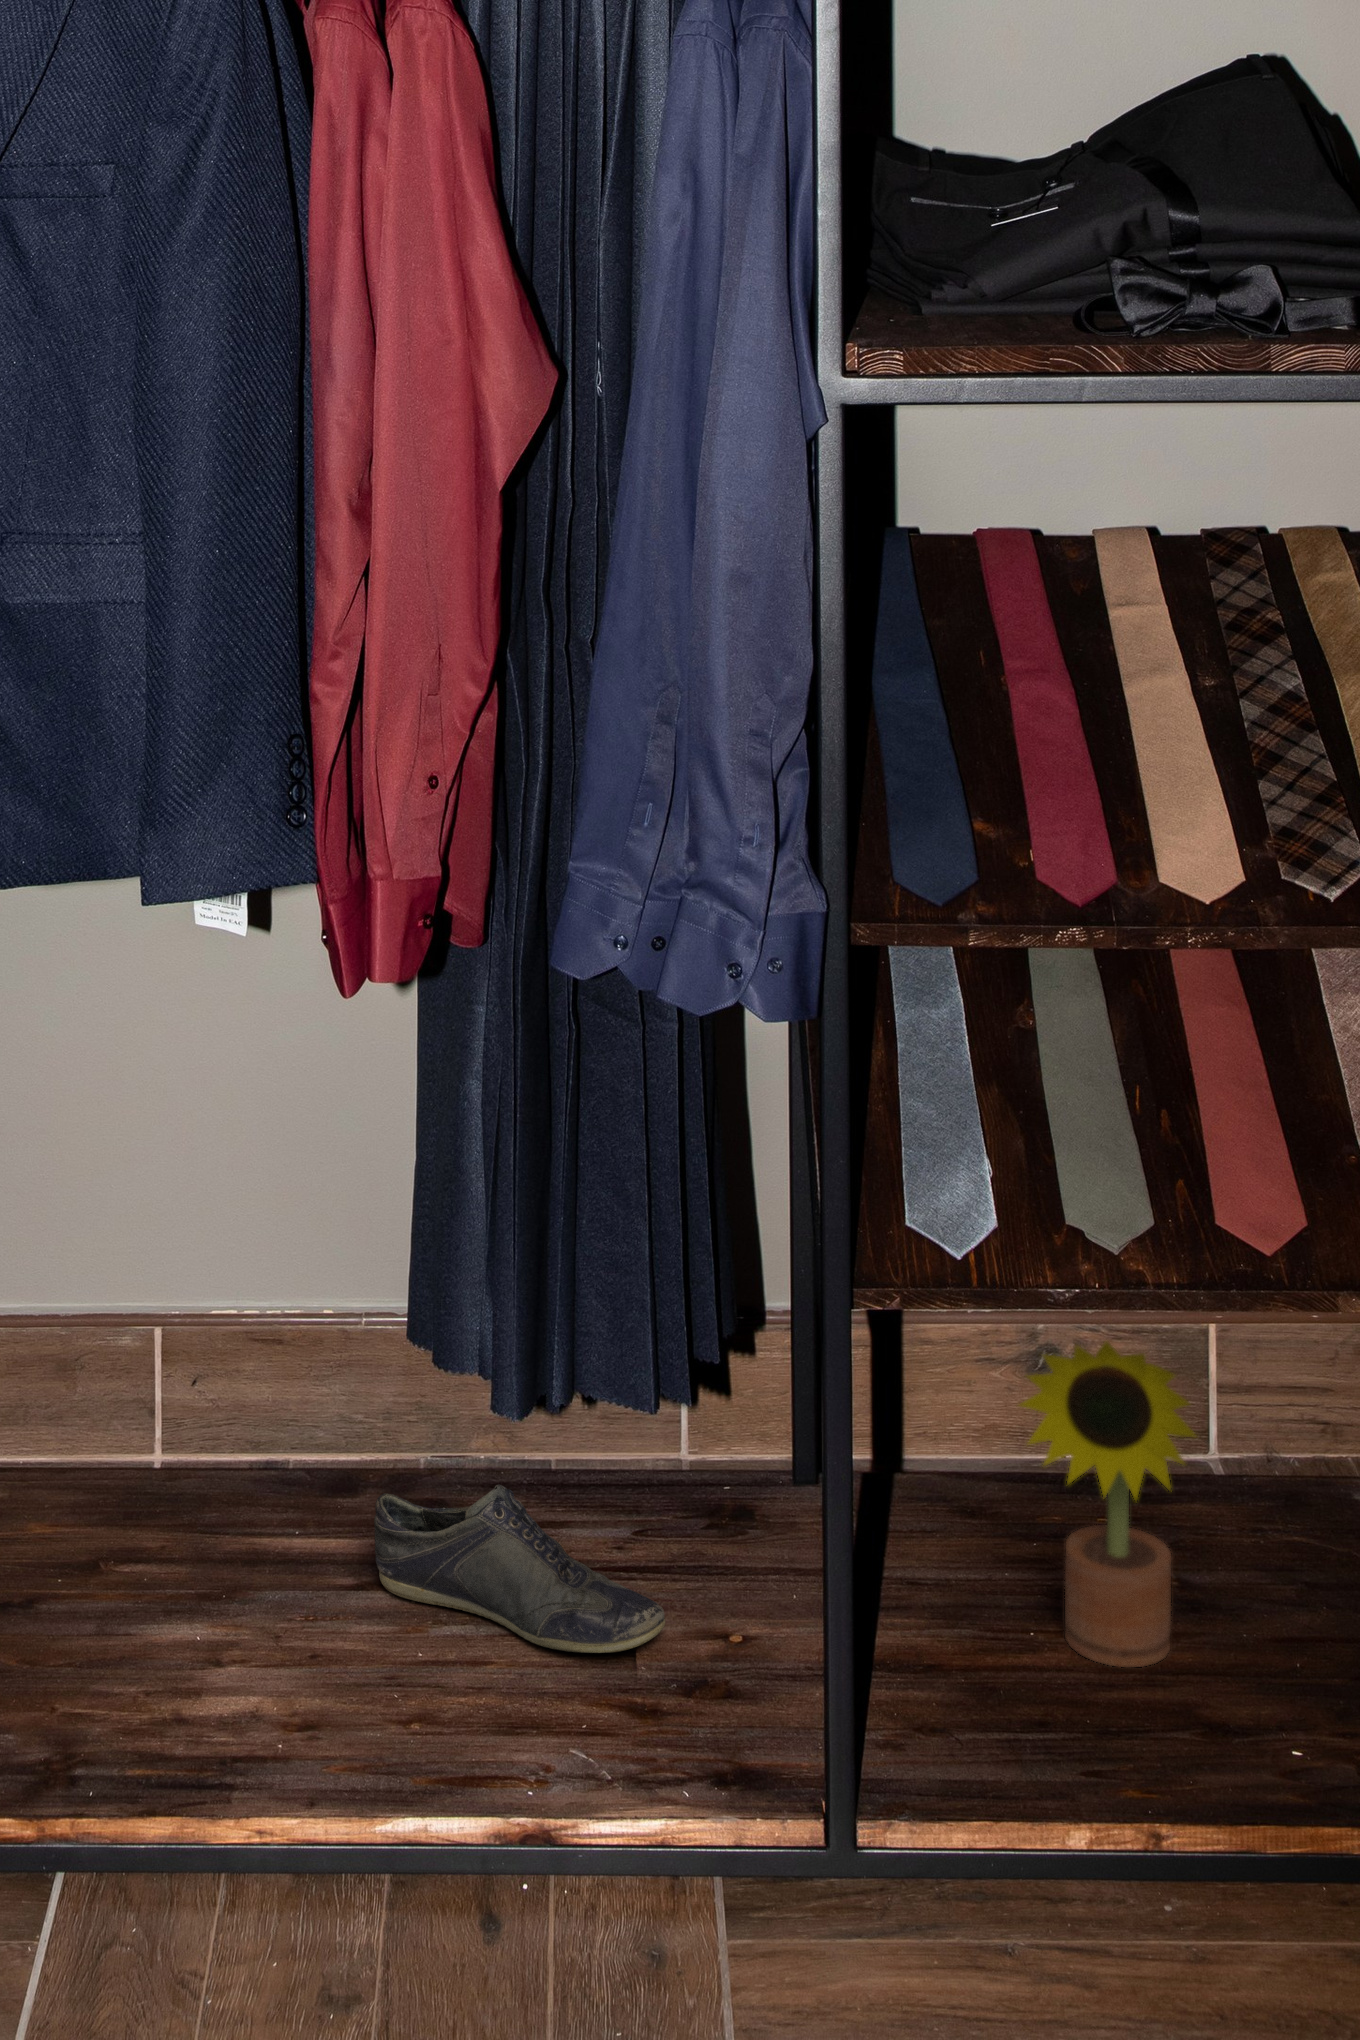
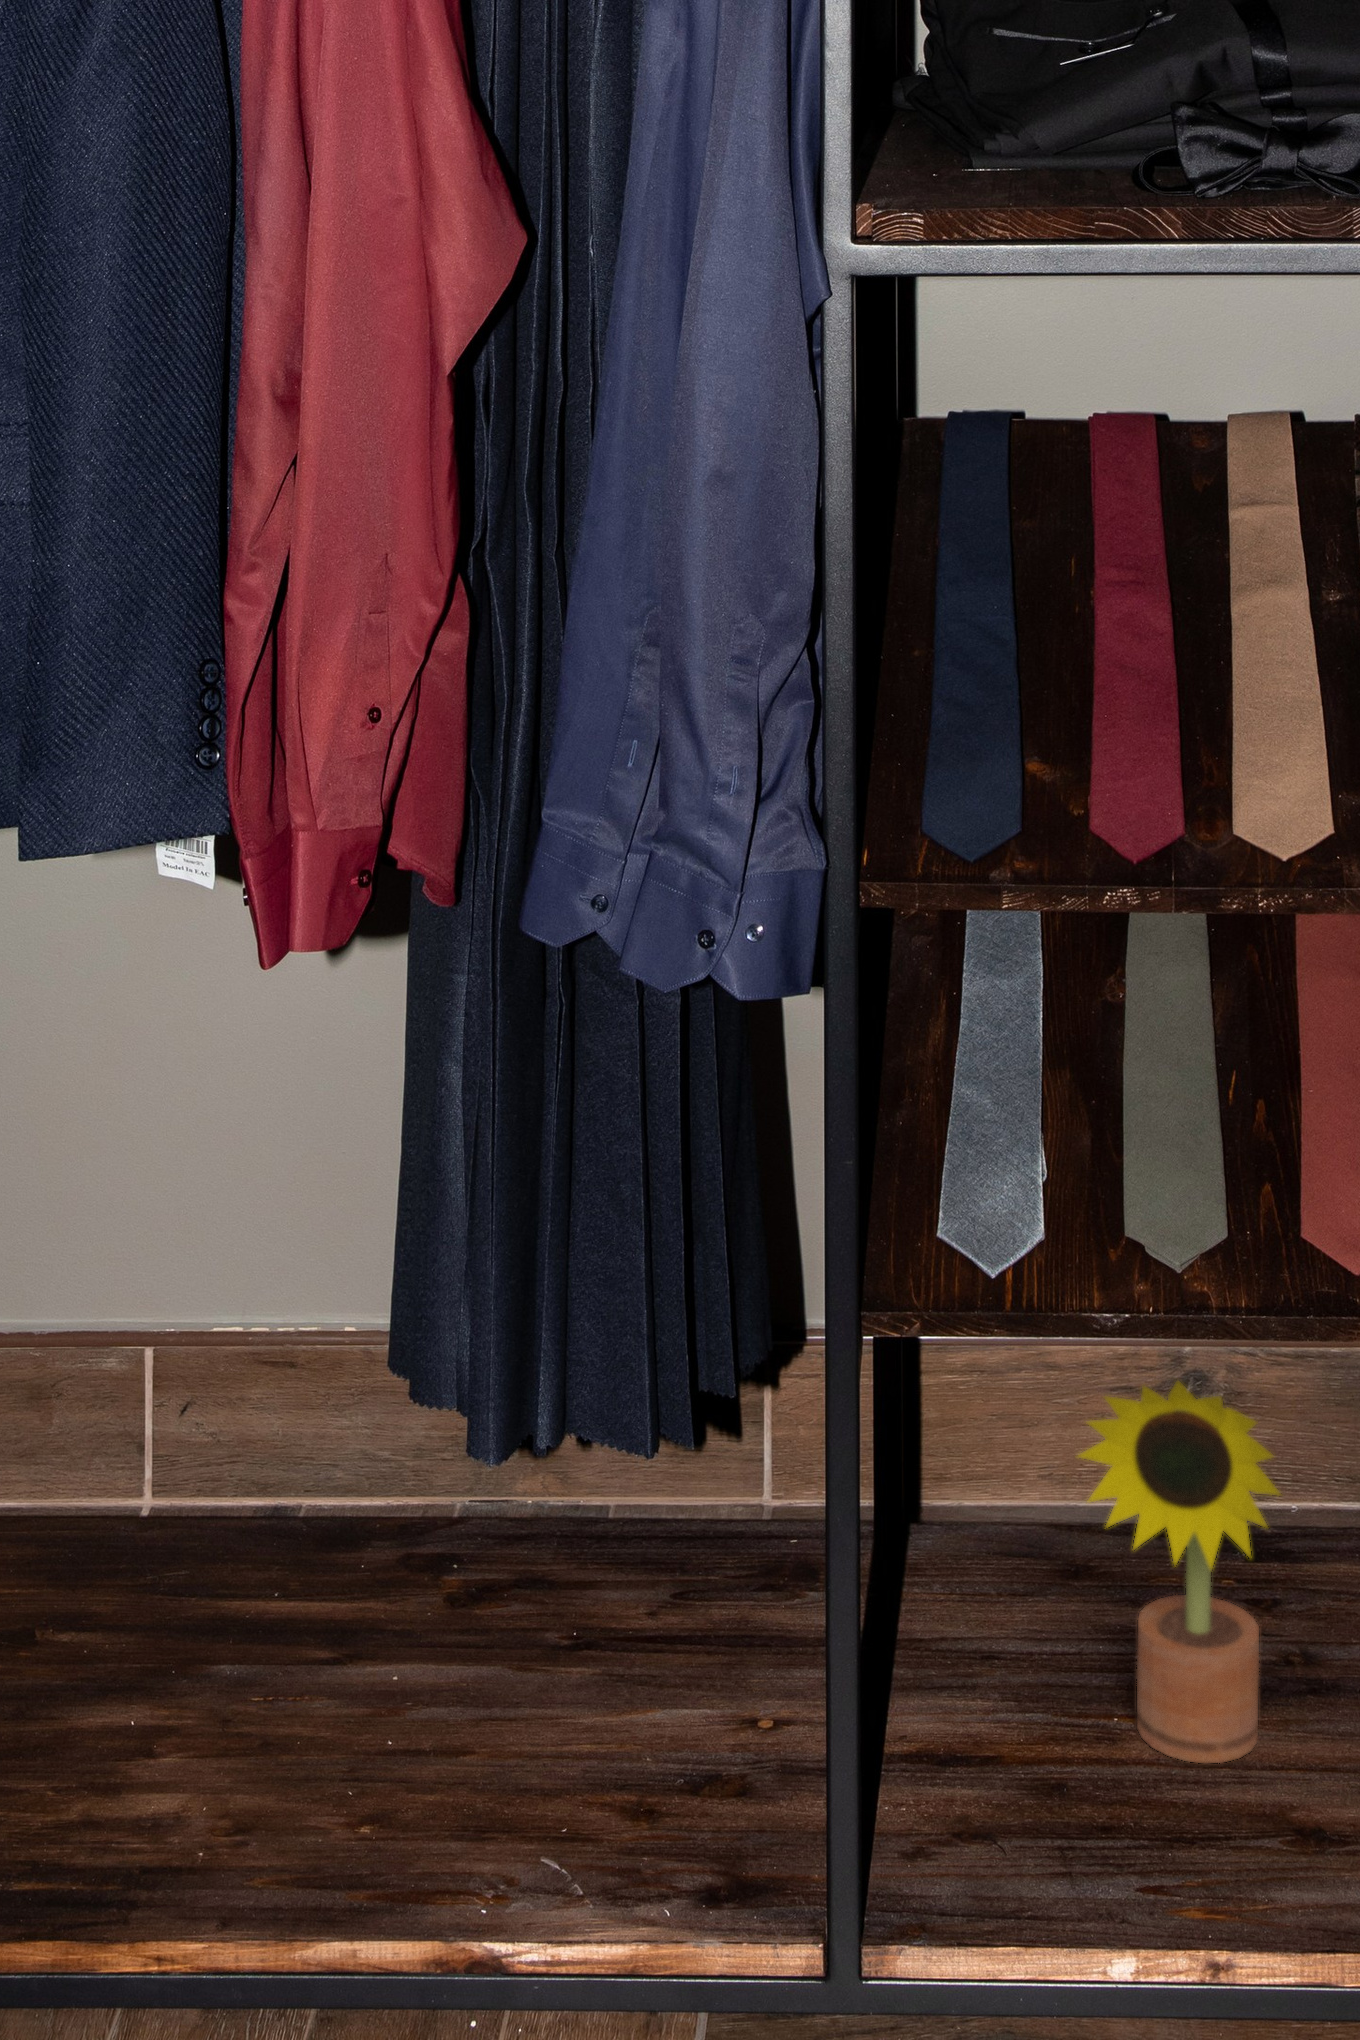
shoe: present [374,1484,665,1653] -> none [352,1543,672,1742]

